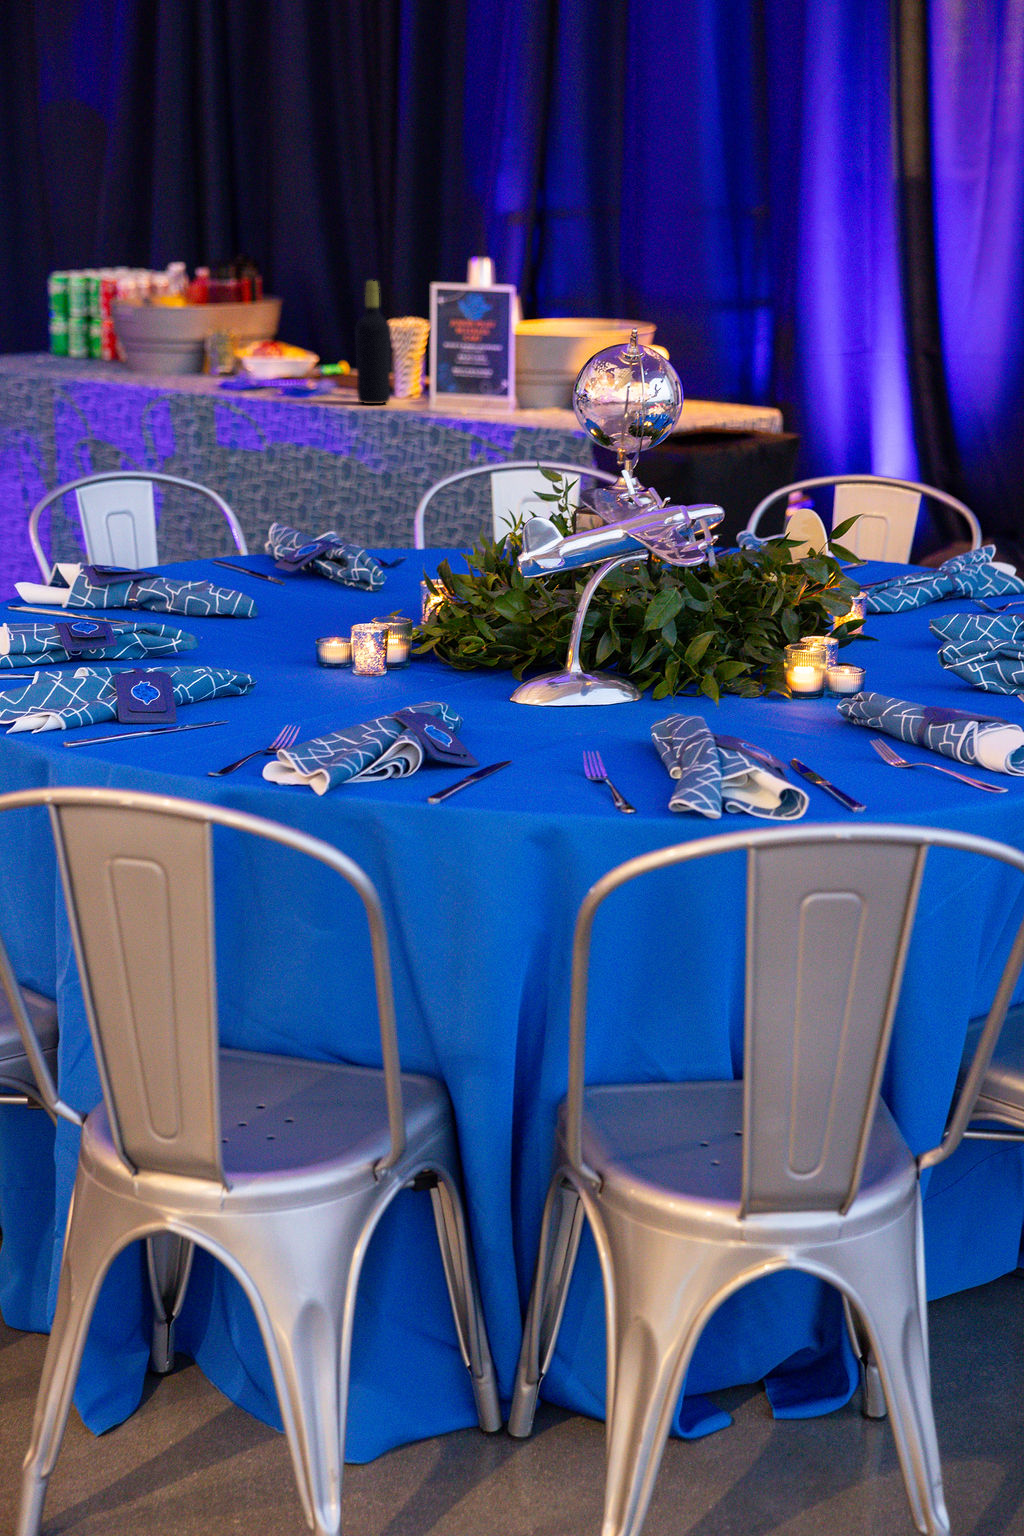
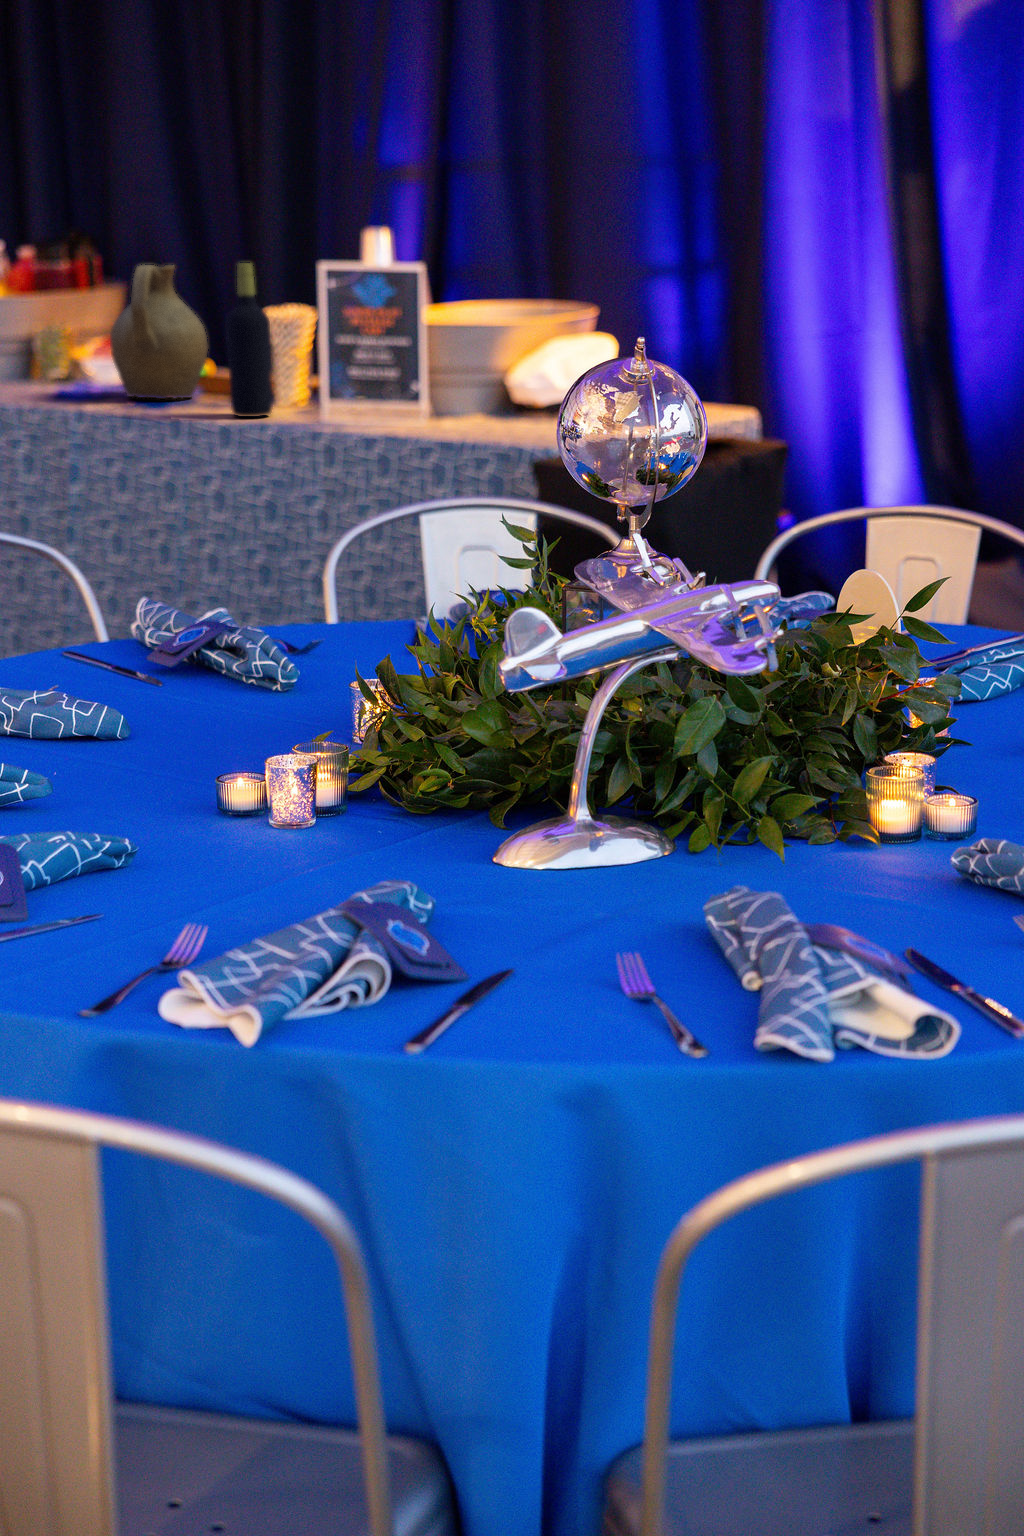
pitcher: none [265,282,342,389] -> present [110,265,208,399]

